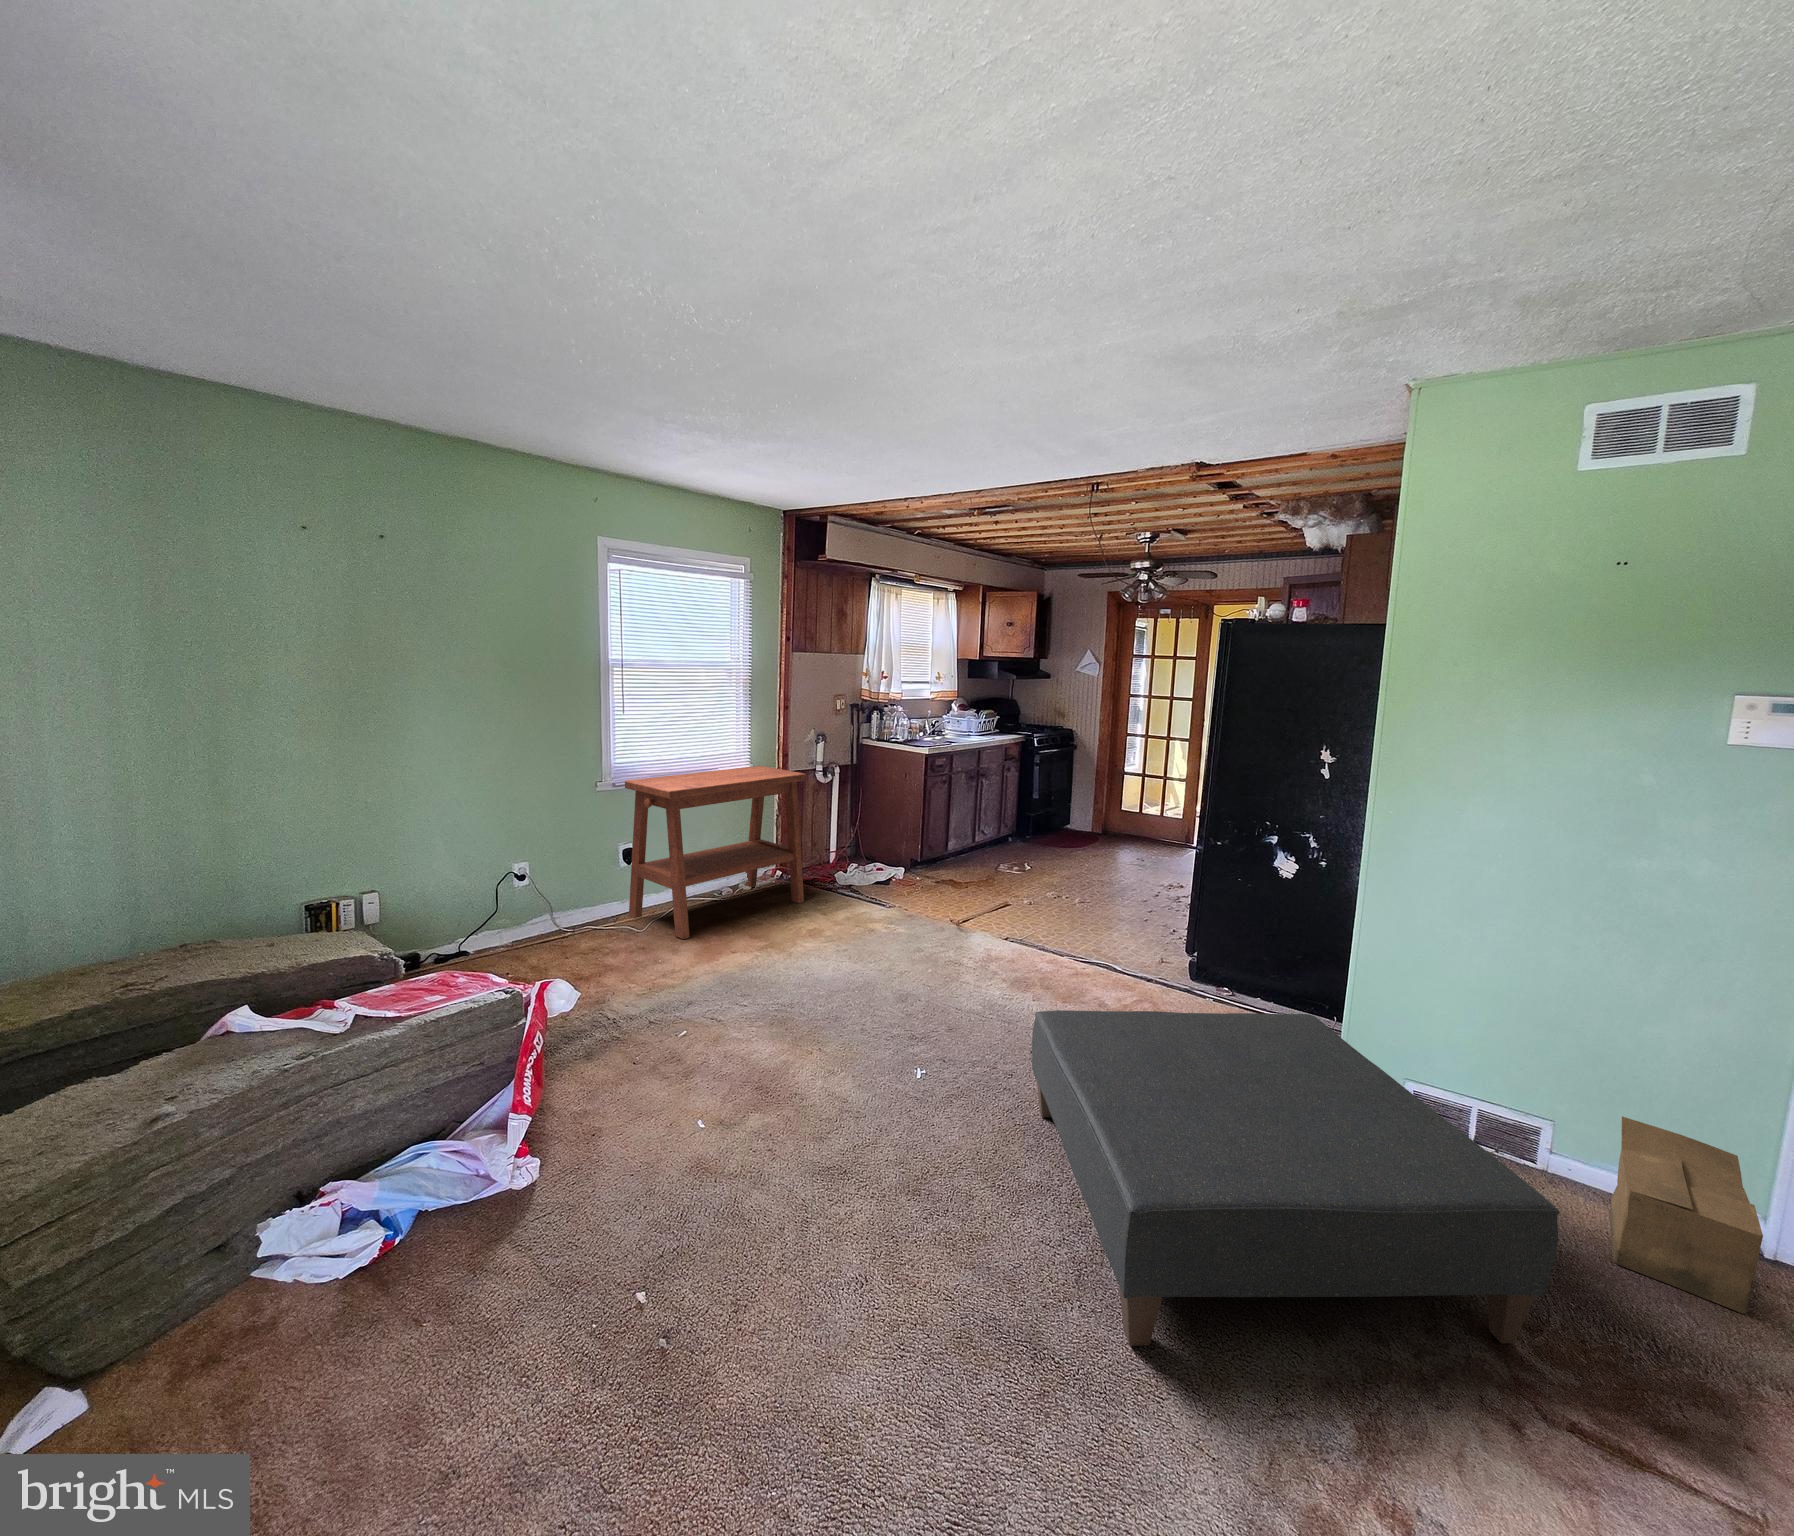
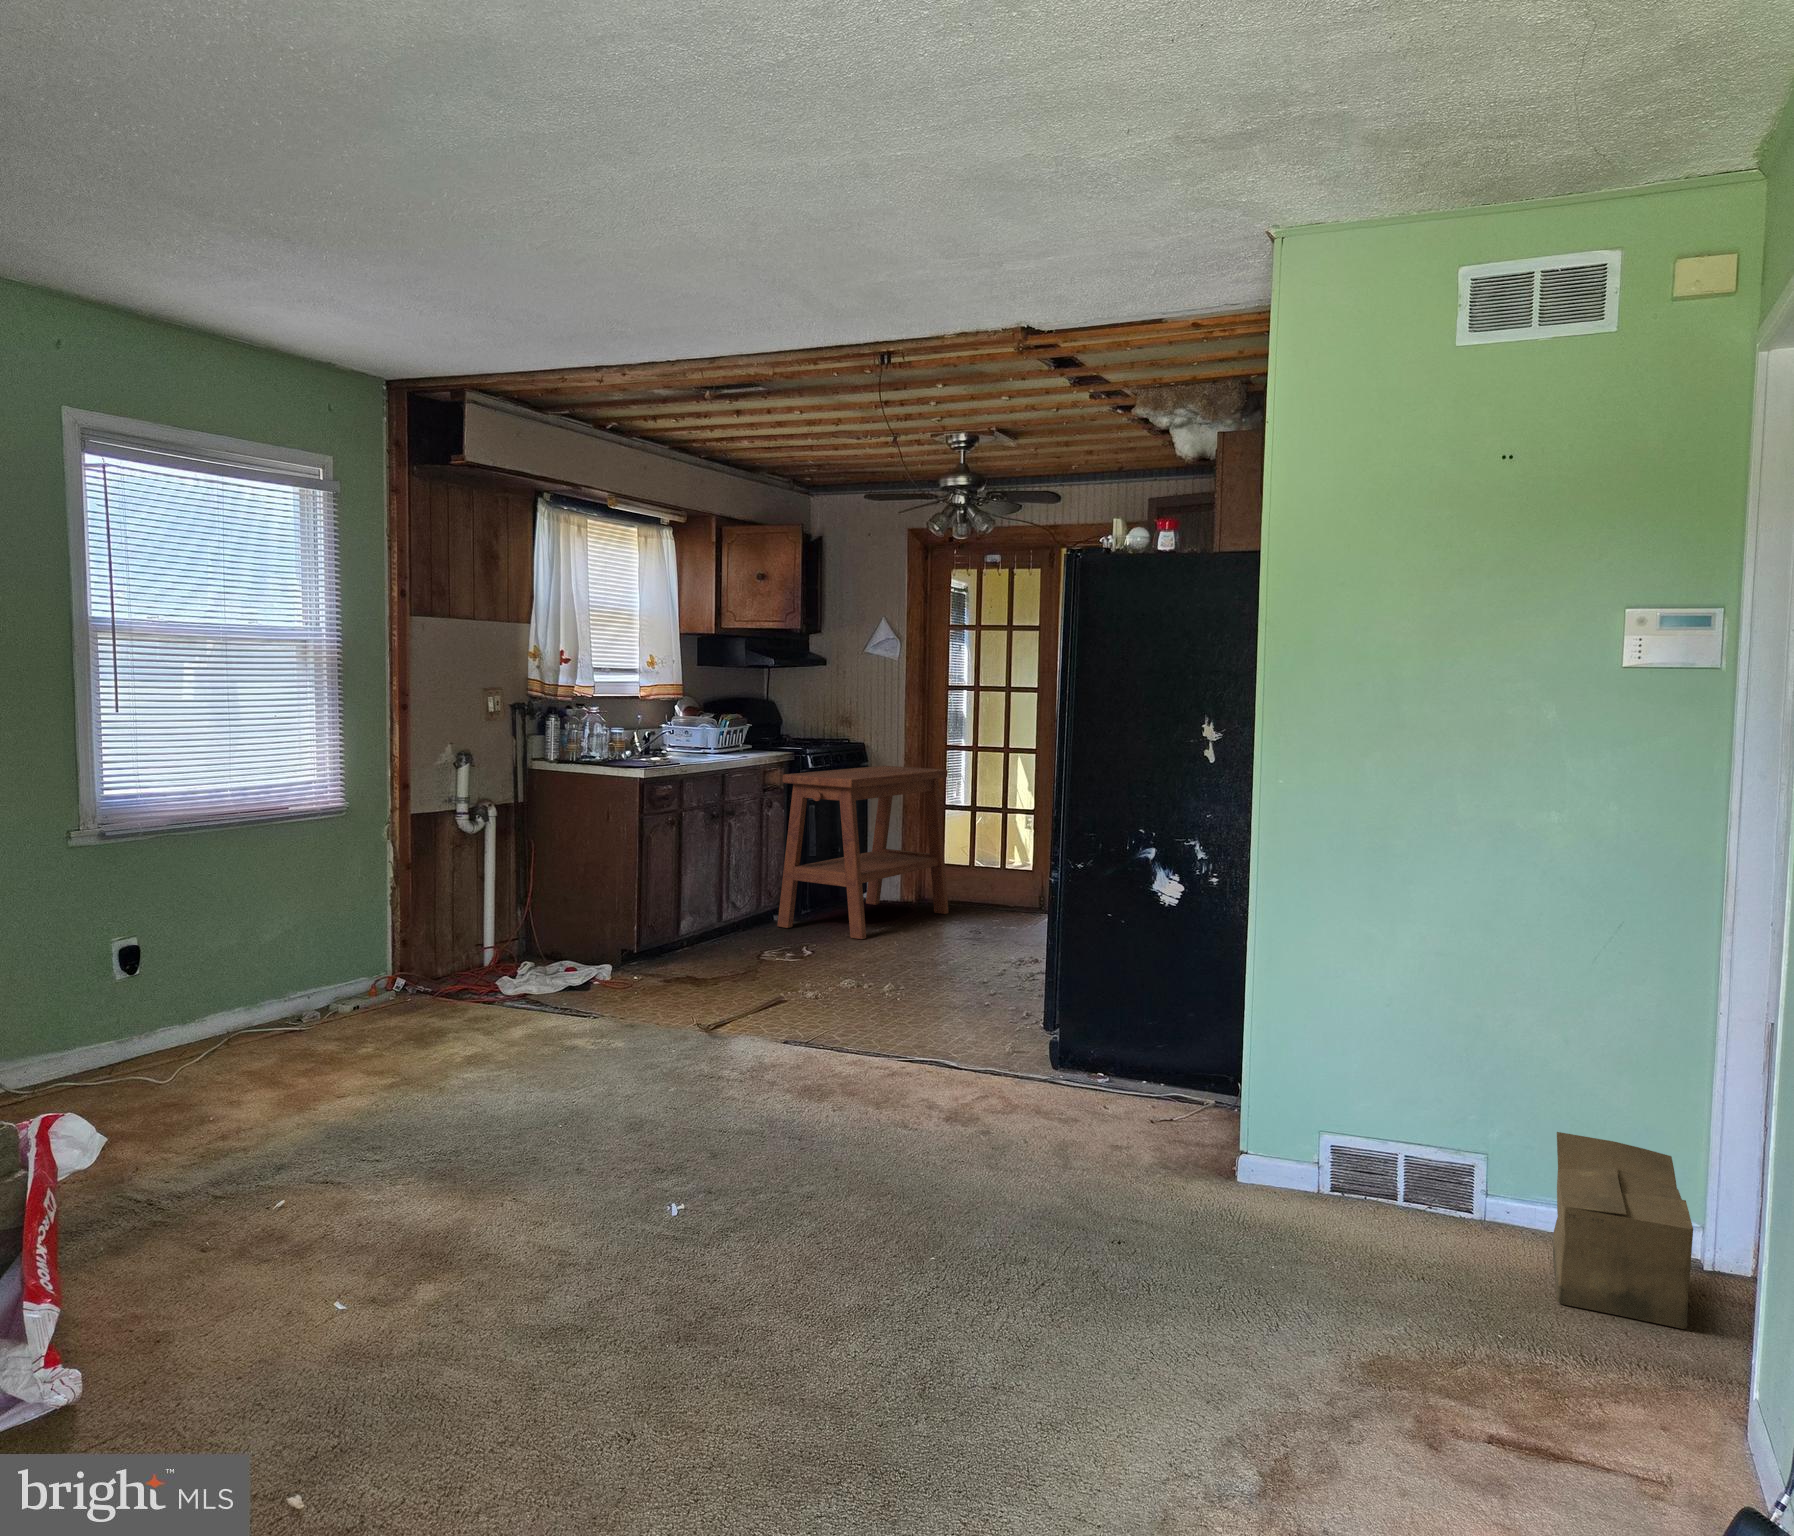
side table: present [625,766,806,939] -> present [777,766,949,939]
ottoman: present [1032,1010,1560,1346] -> none [836,1062,1484,1485]

